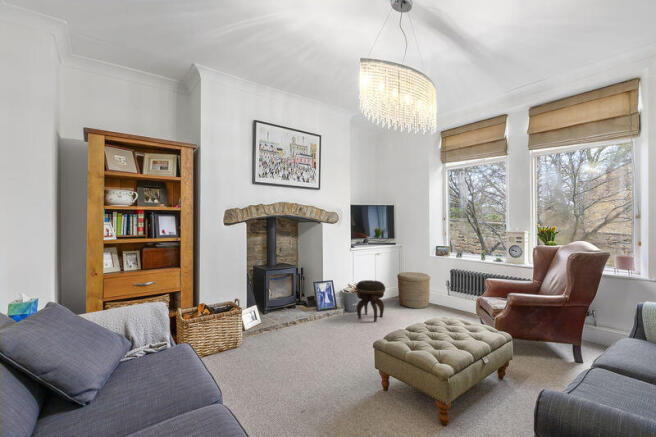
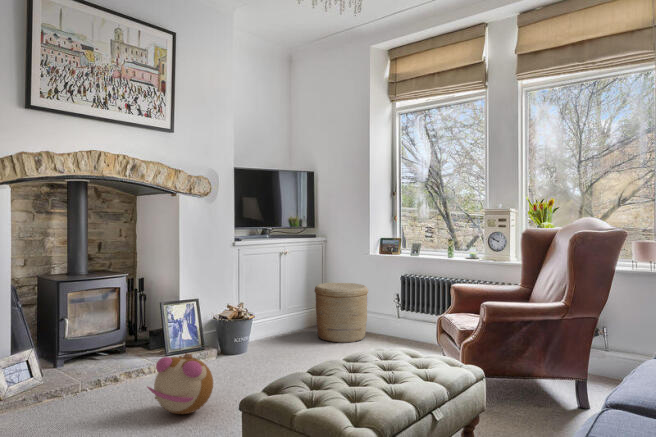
footstool: present [356,280,385,322] -> none [237,296,290,368]
plush toy: none [316,313,349,346] -> present [147,354,213,414]

